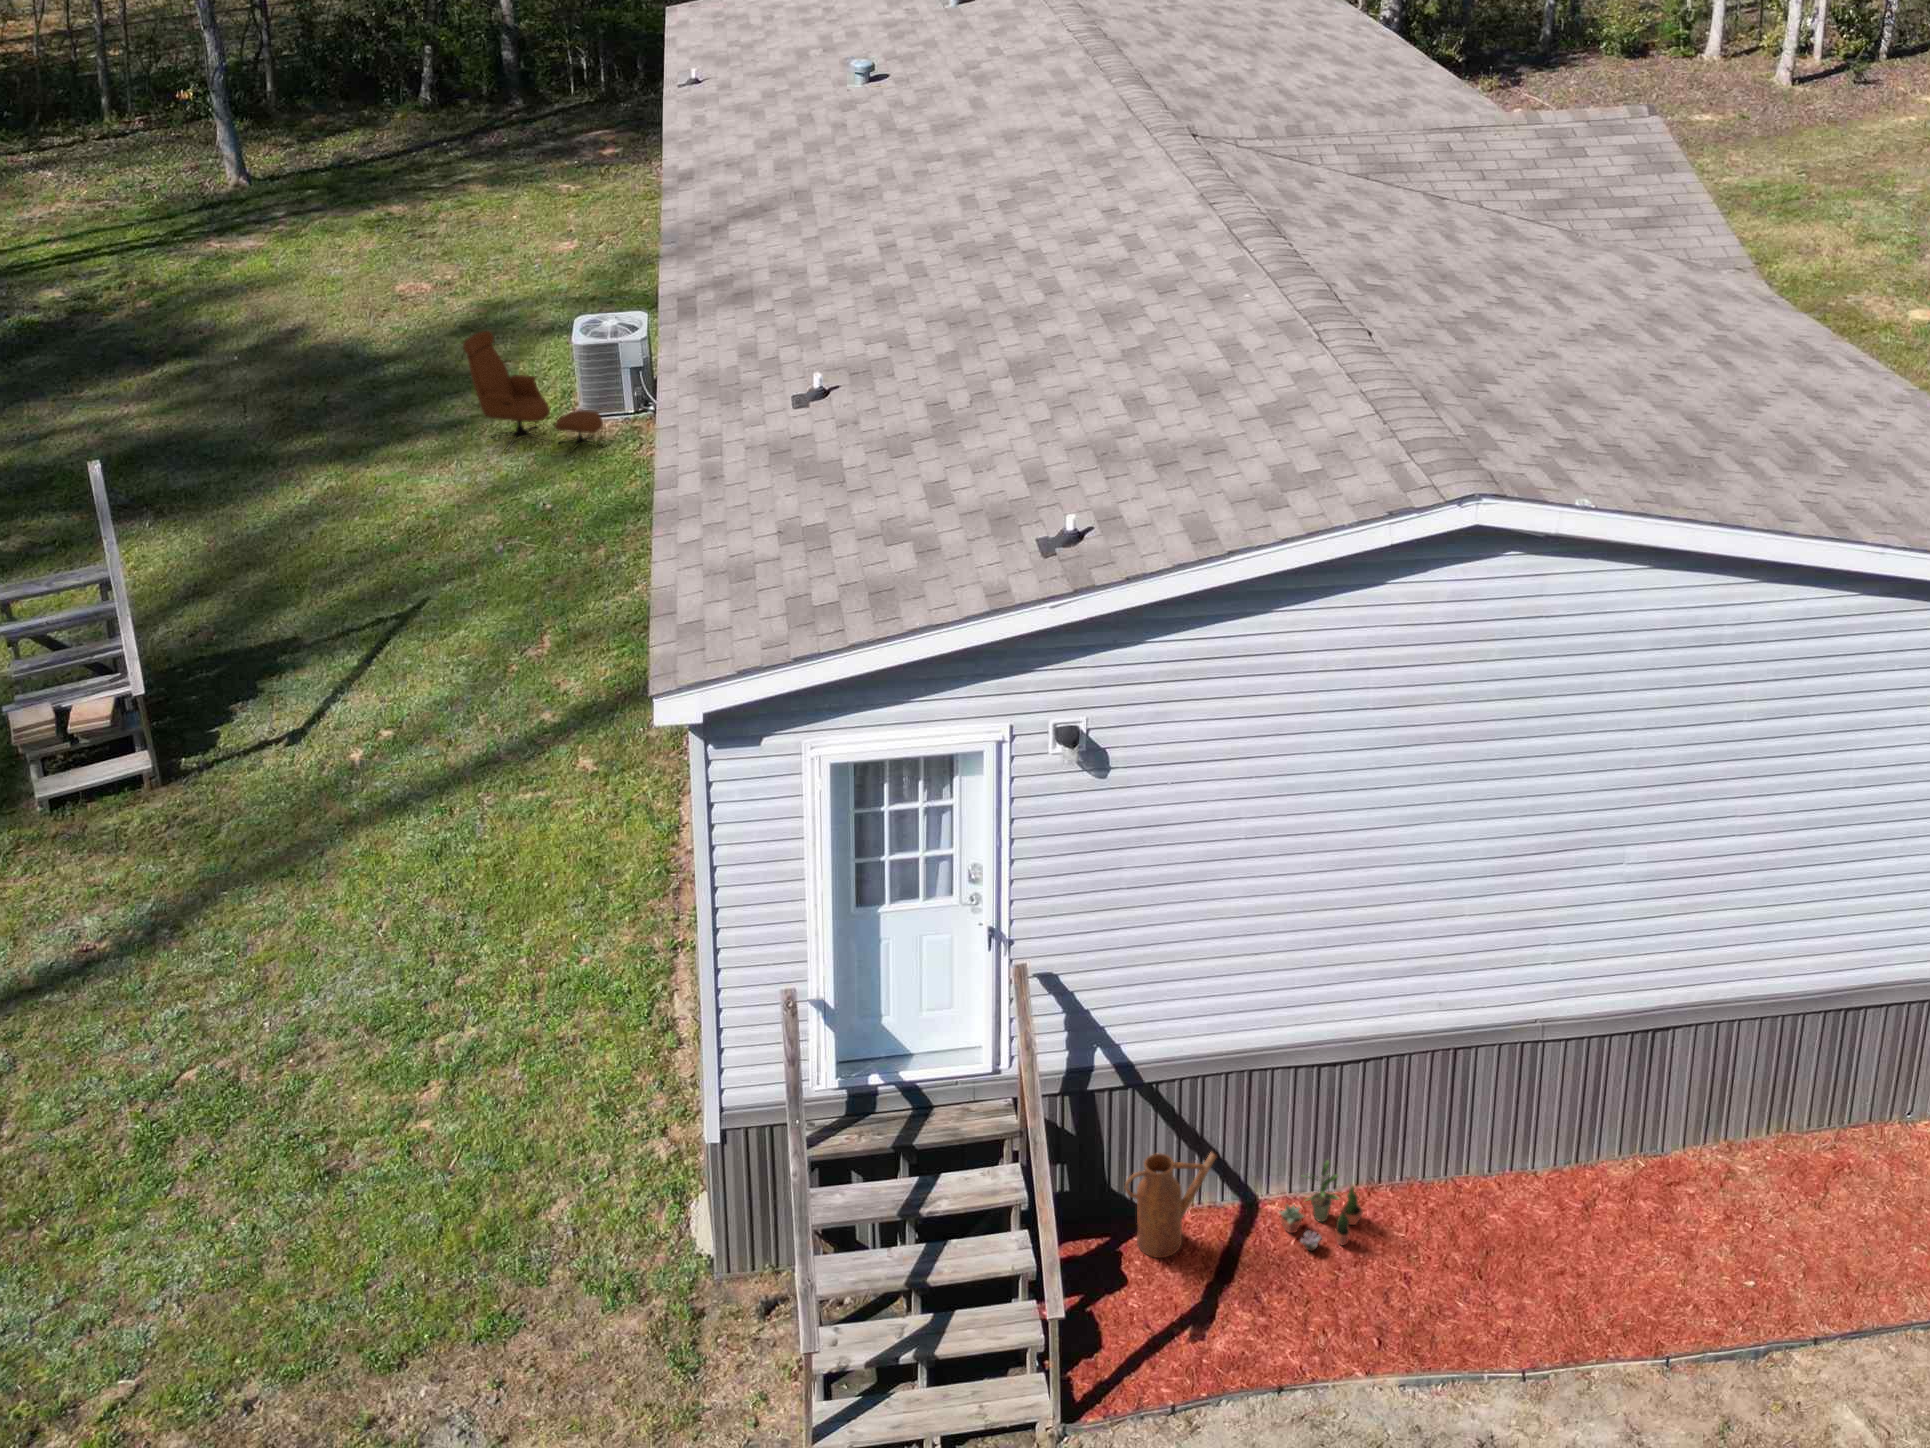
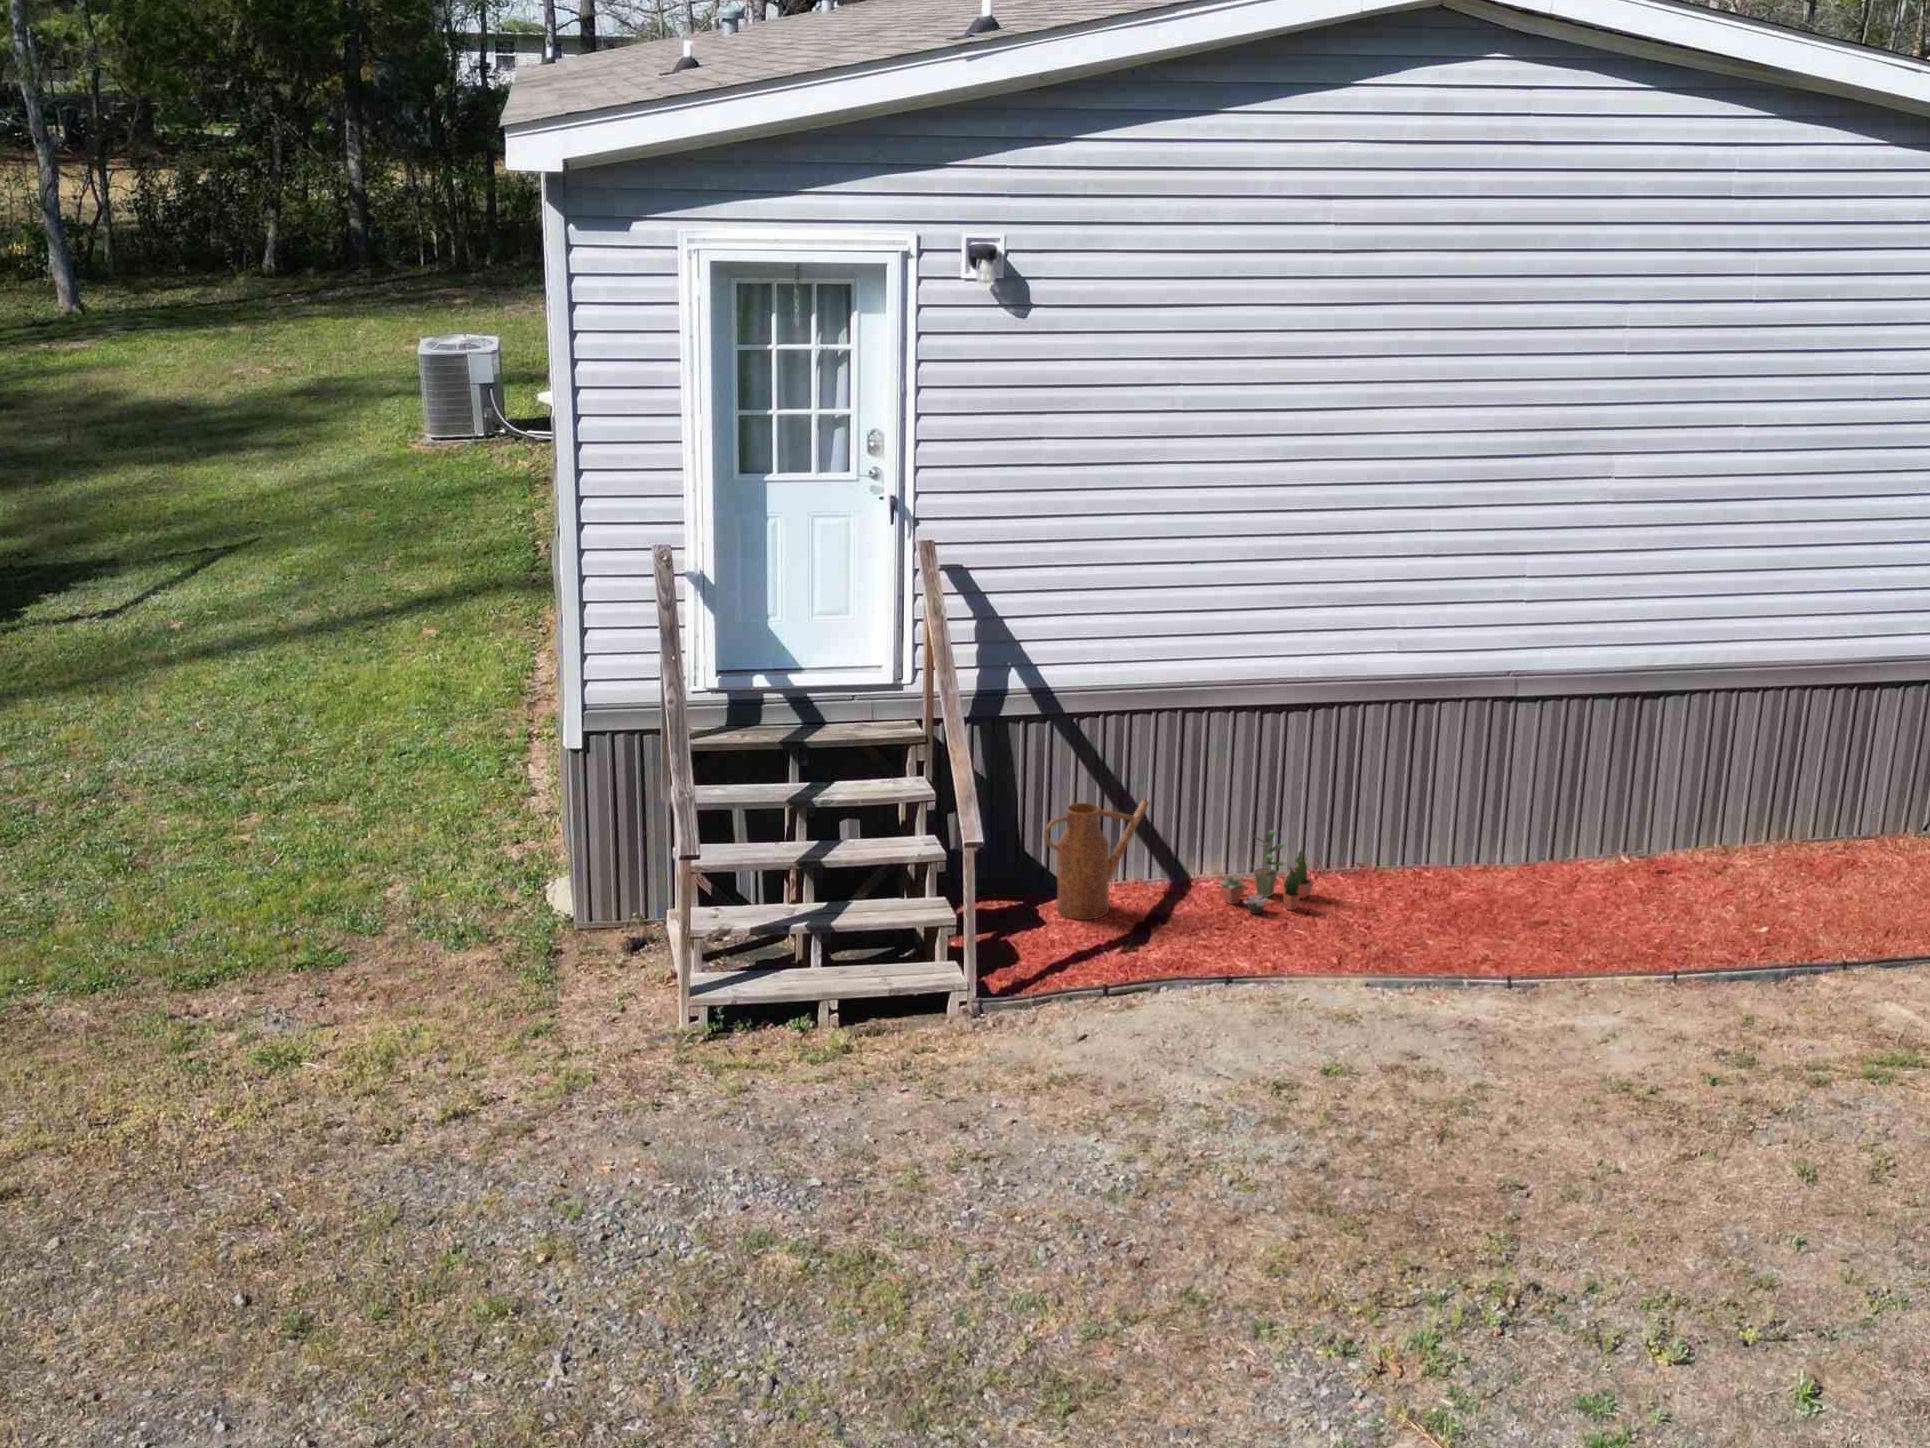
lounge chair: present [463,331,603,451] -> none [303,330,452,454]

